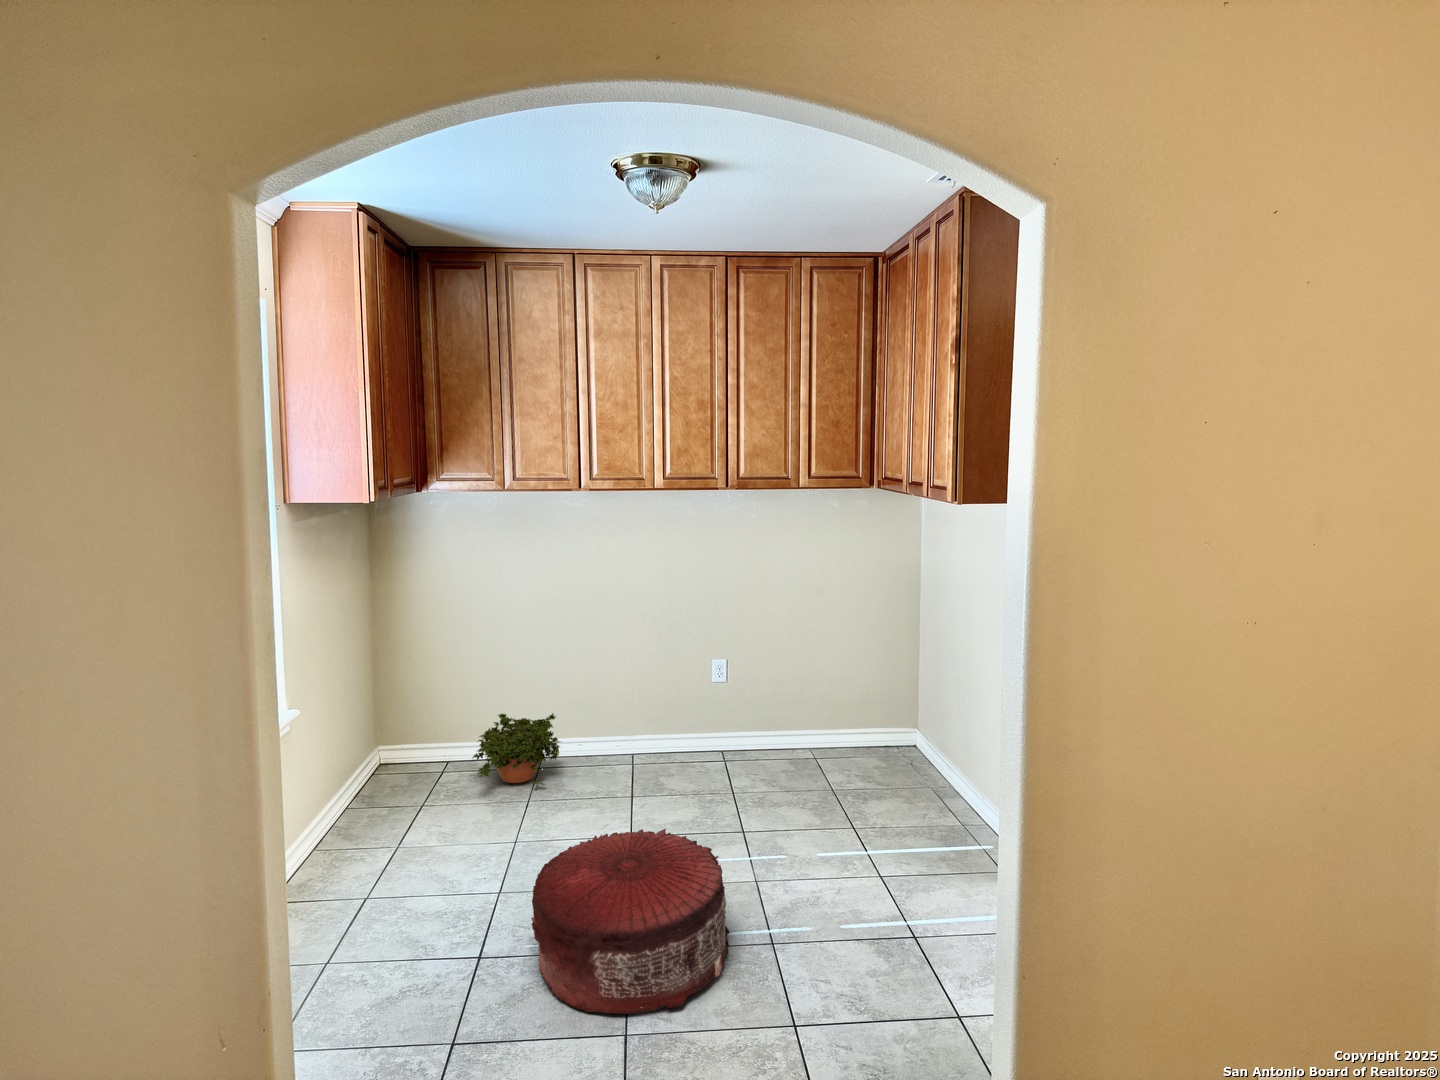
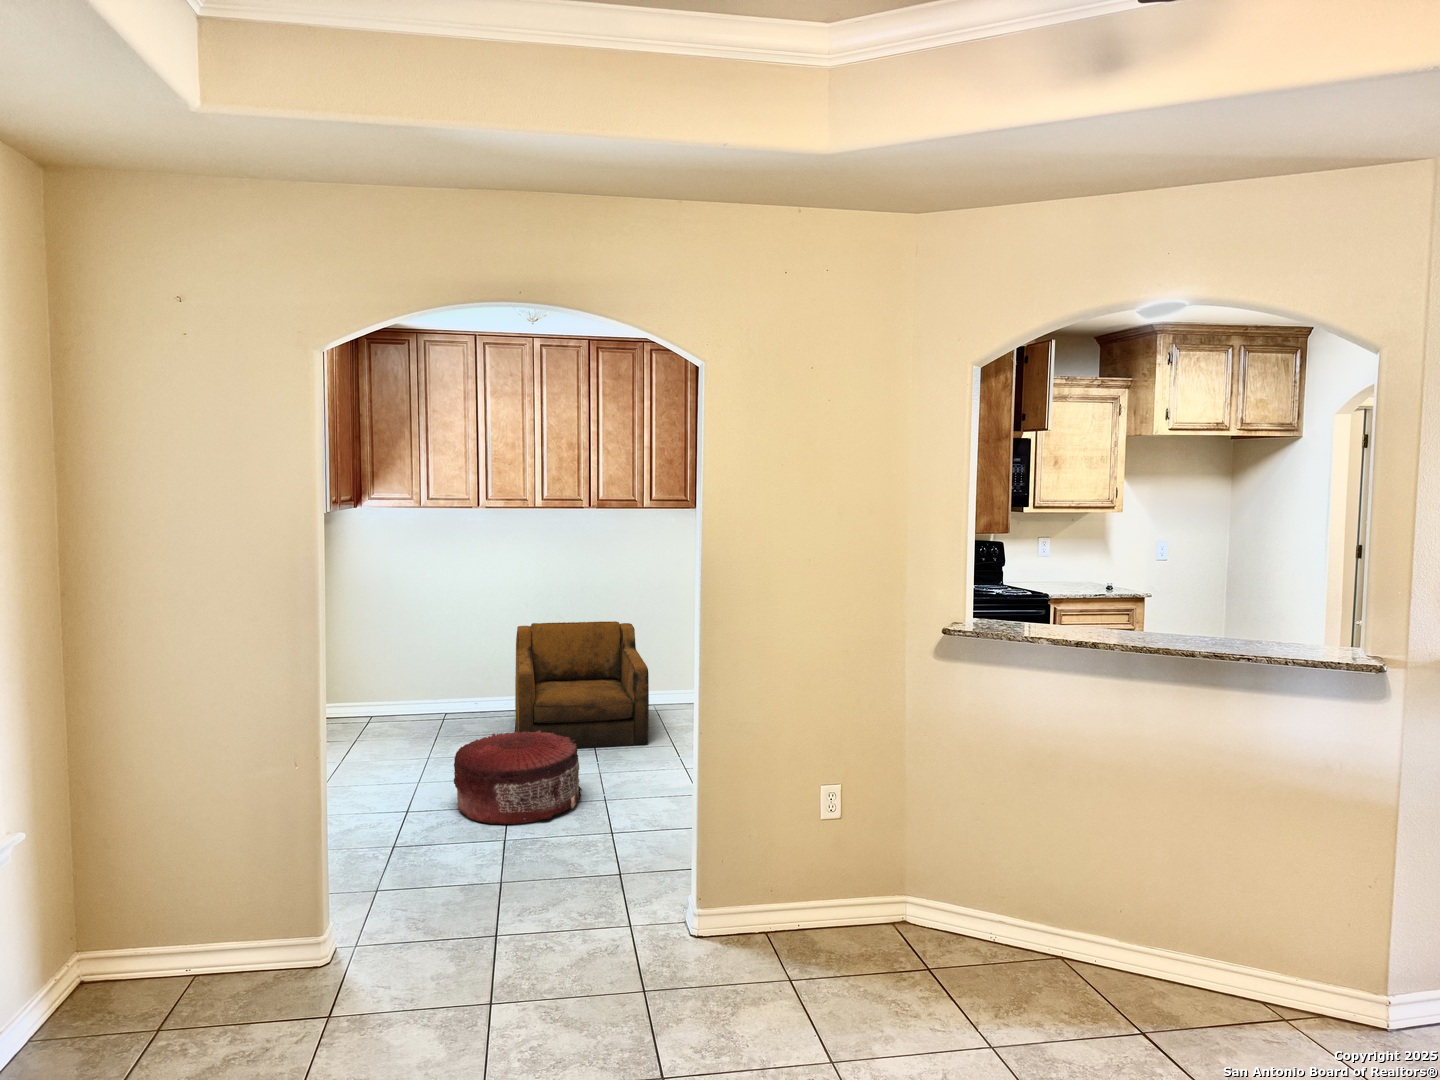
armchair: none [632,639,814,830] -> present [515,621,649,748]
potted plant: present [473,713,560,786] -> none [391,677,462,734]

